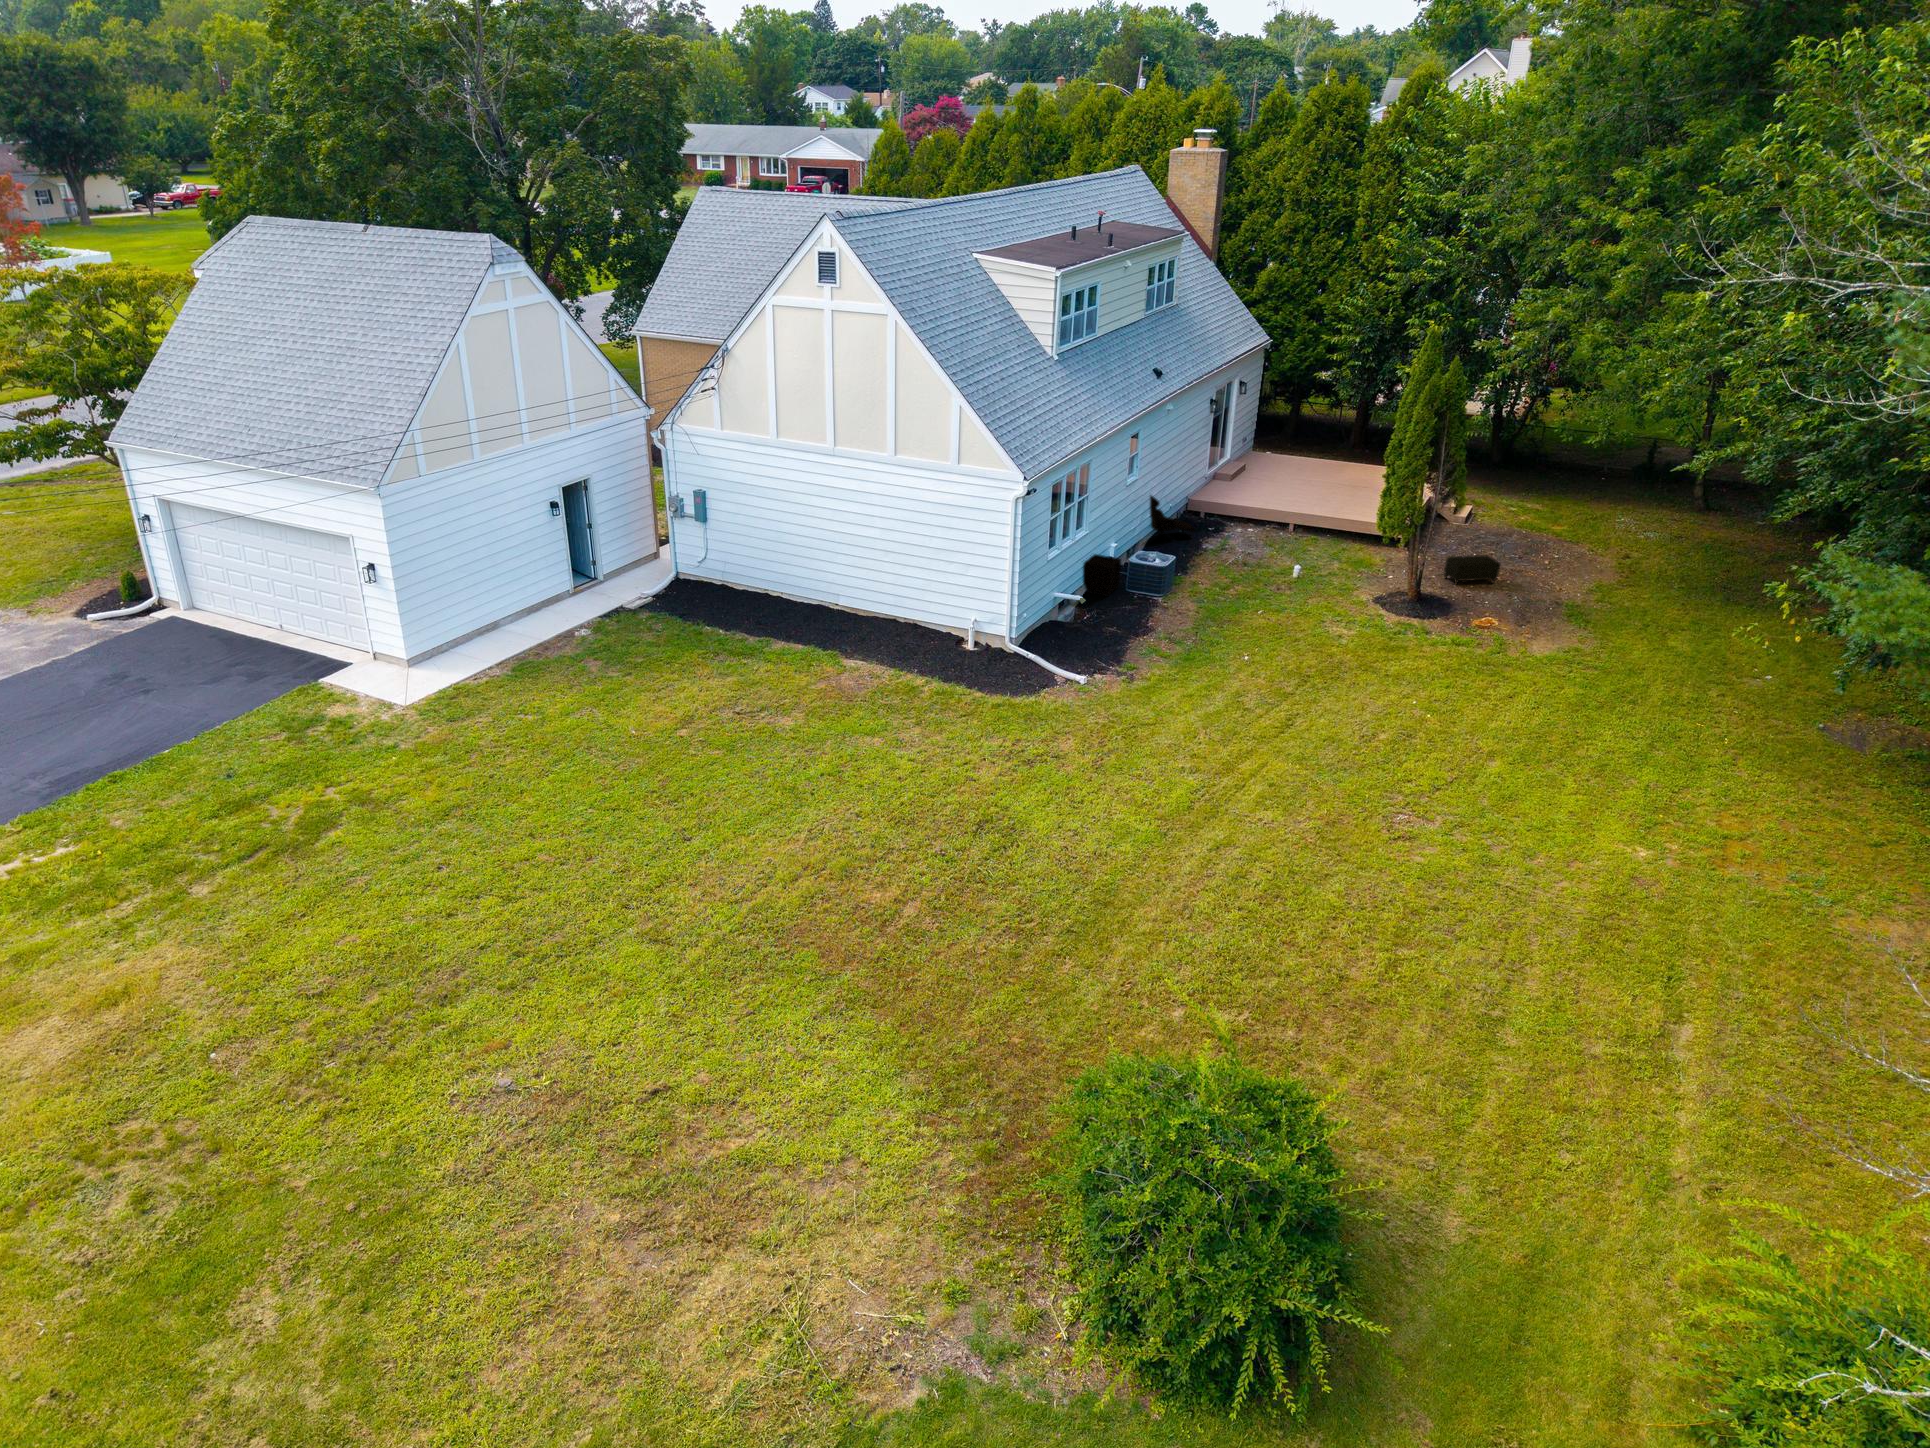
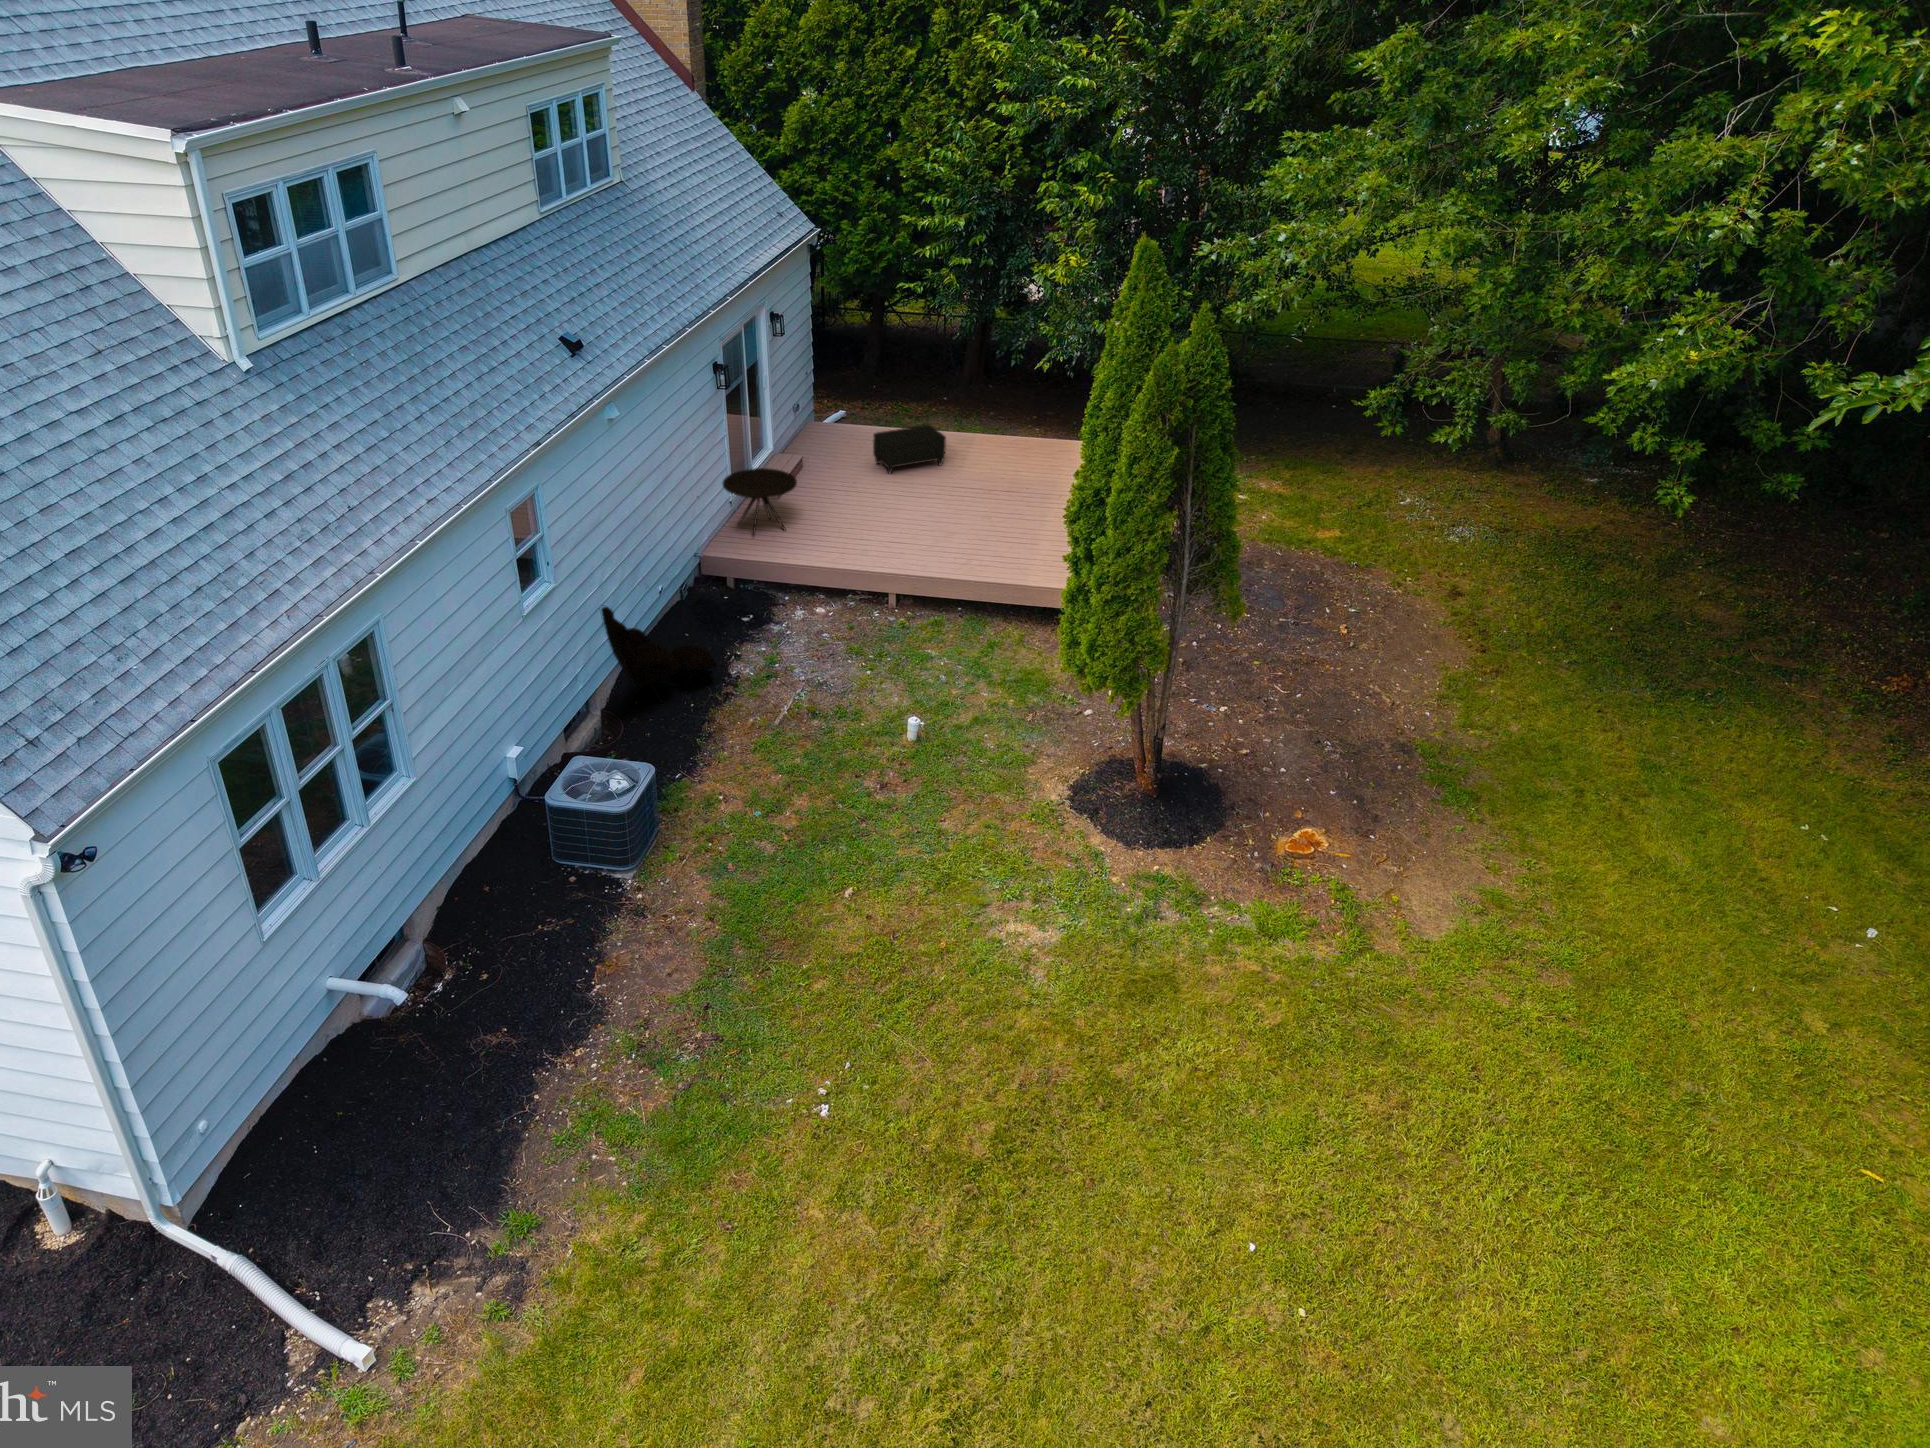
round table: none [1203,455,1242,489] -> present [723,468,797,537]
wooden crate: present [1083,554,1121,597] -> none [418,839,537,954]
ottoman: present [1444,555,1501,585] -> present [873,425,946,474]

